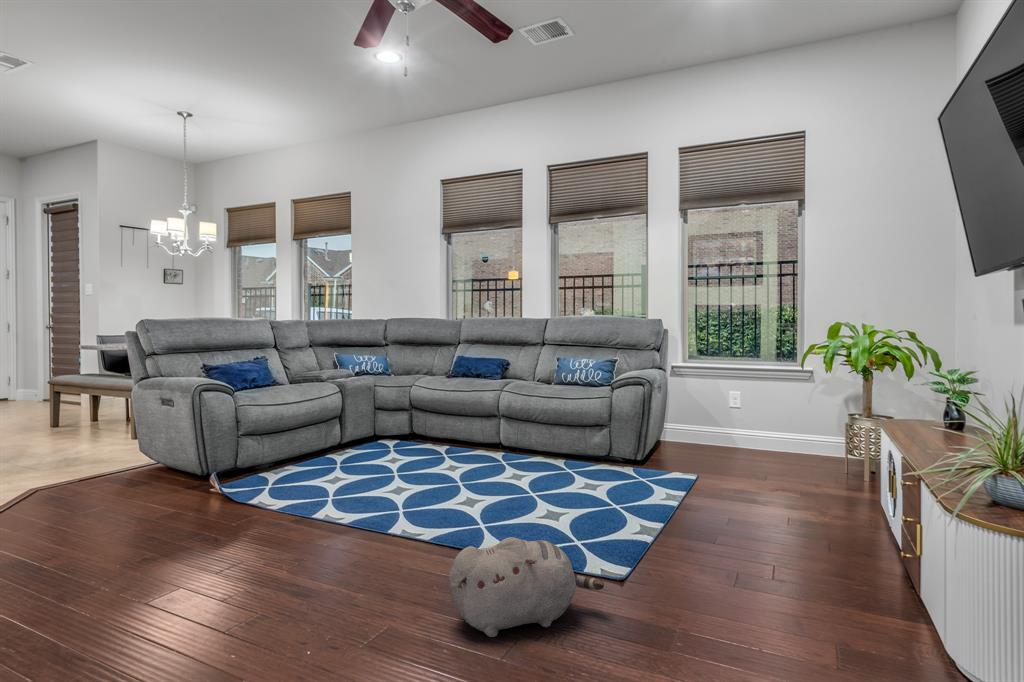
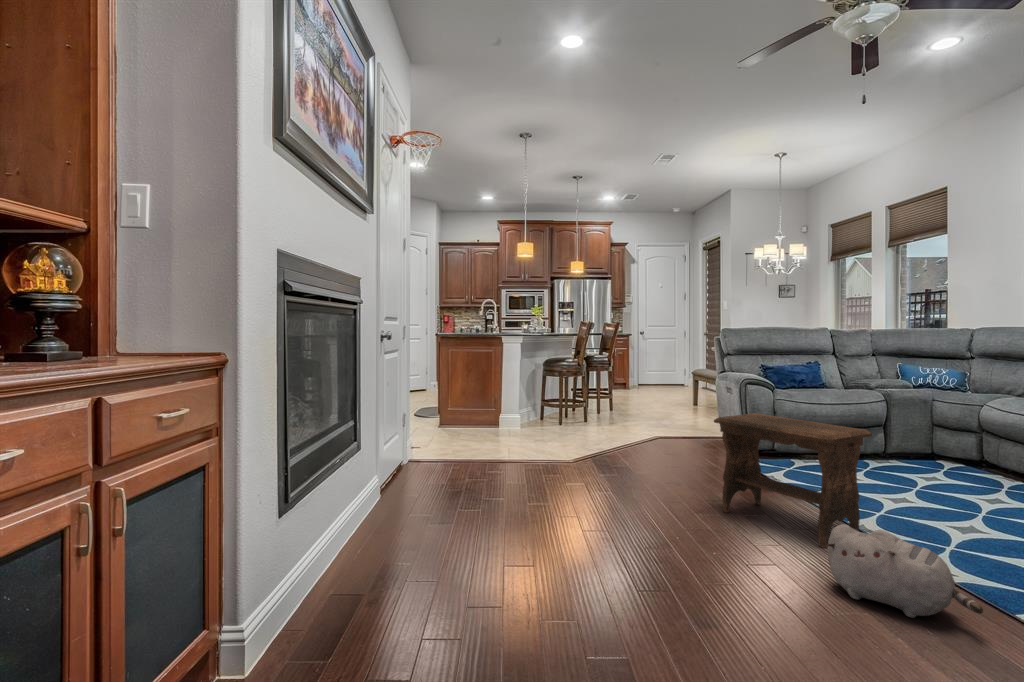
footstool: none [220,423,419,589] -> present [714,413,872,547]

